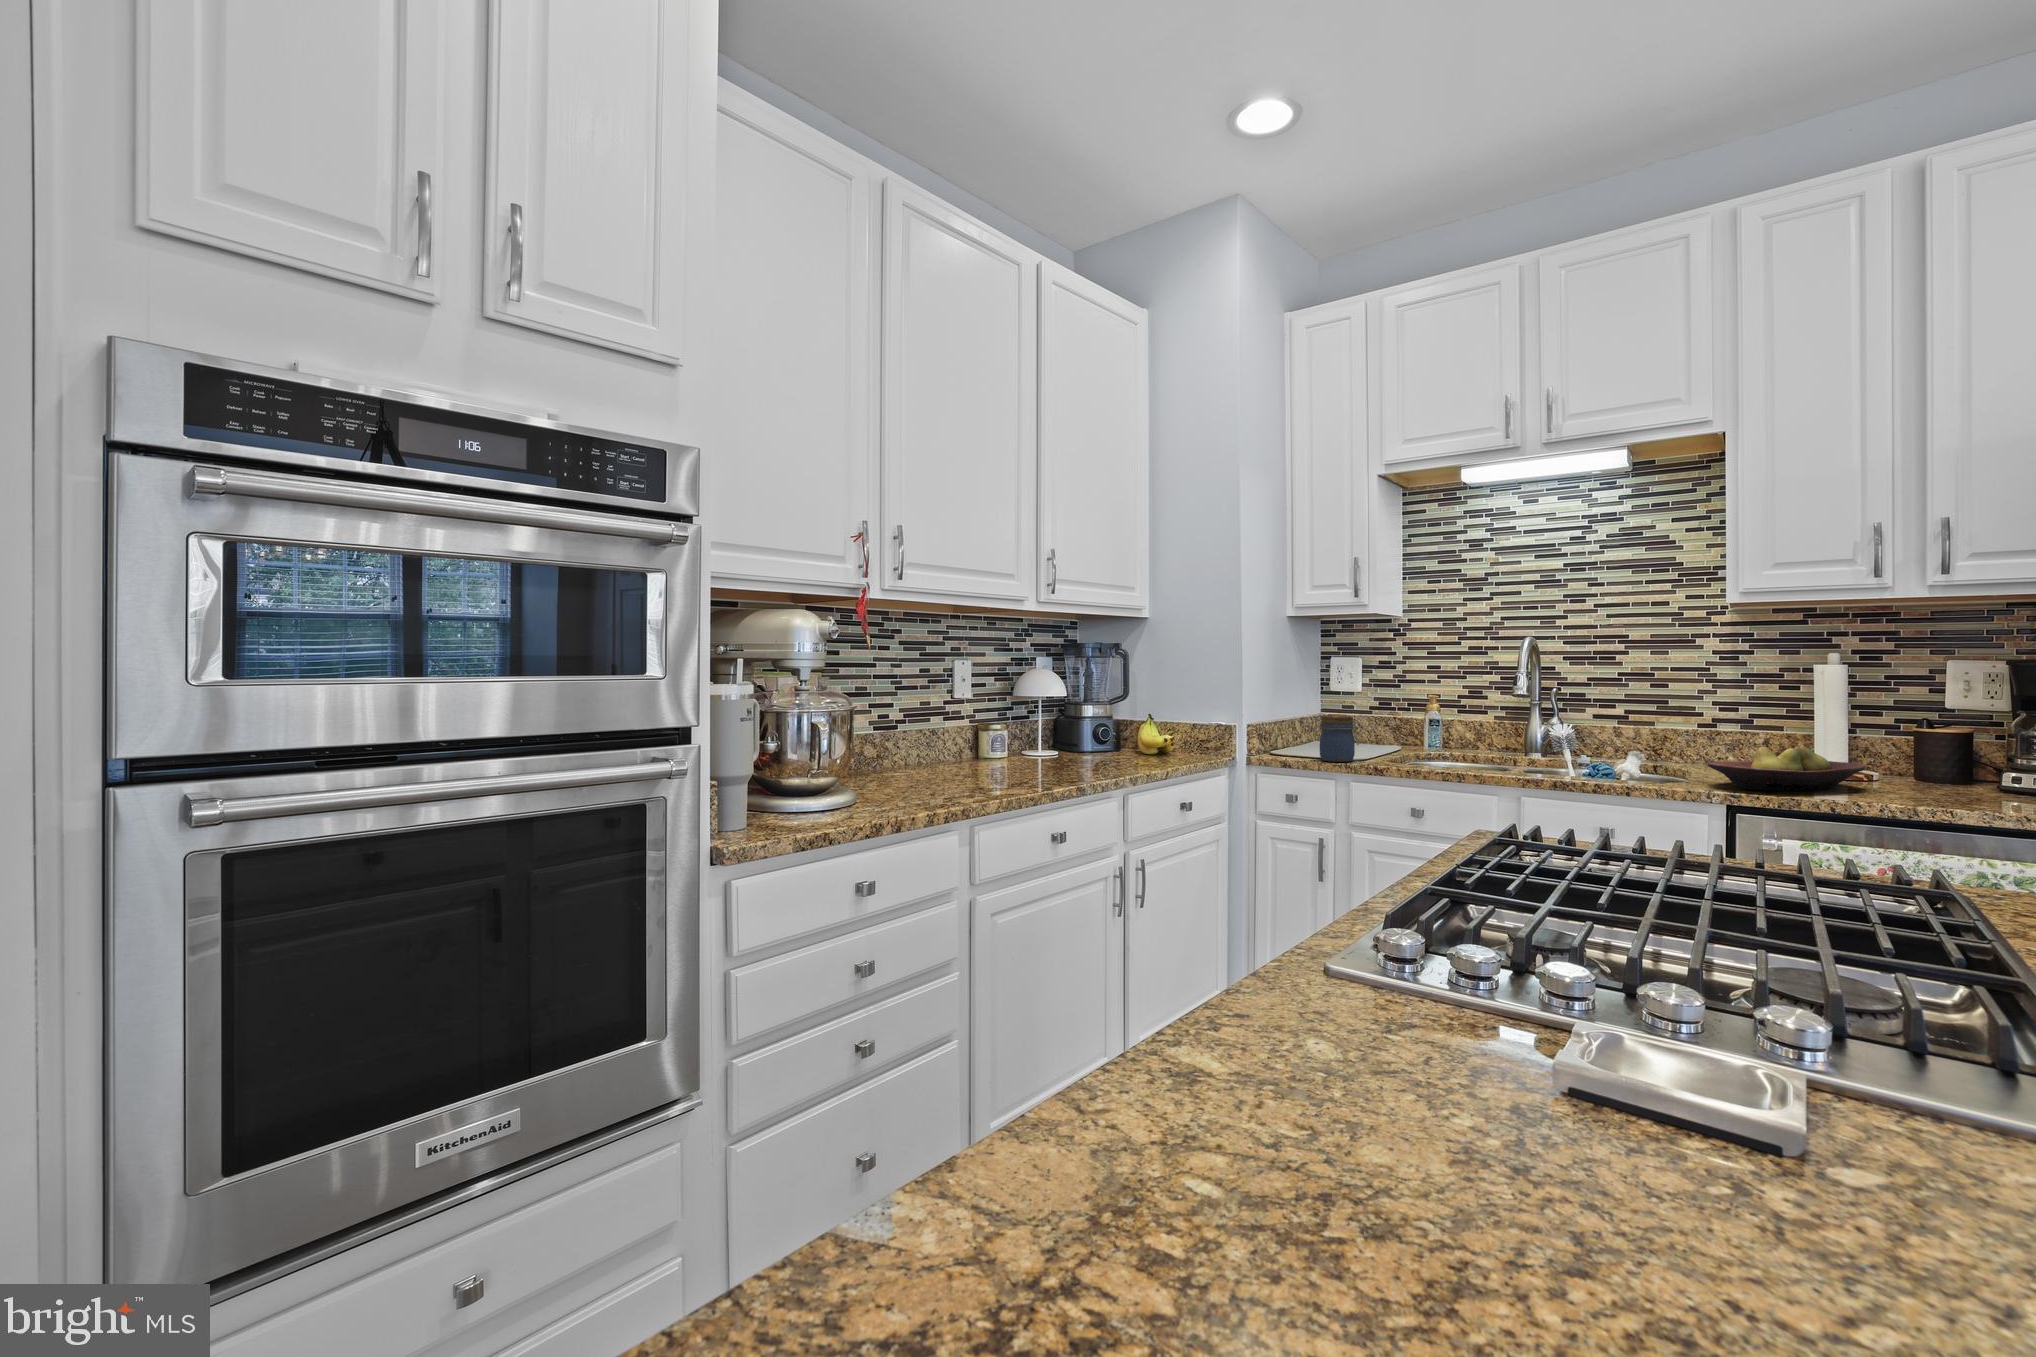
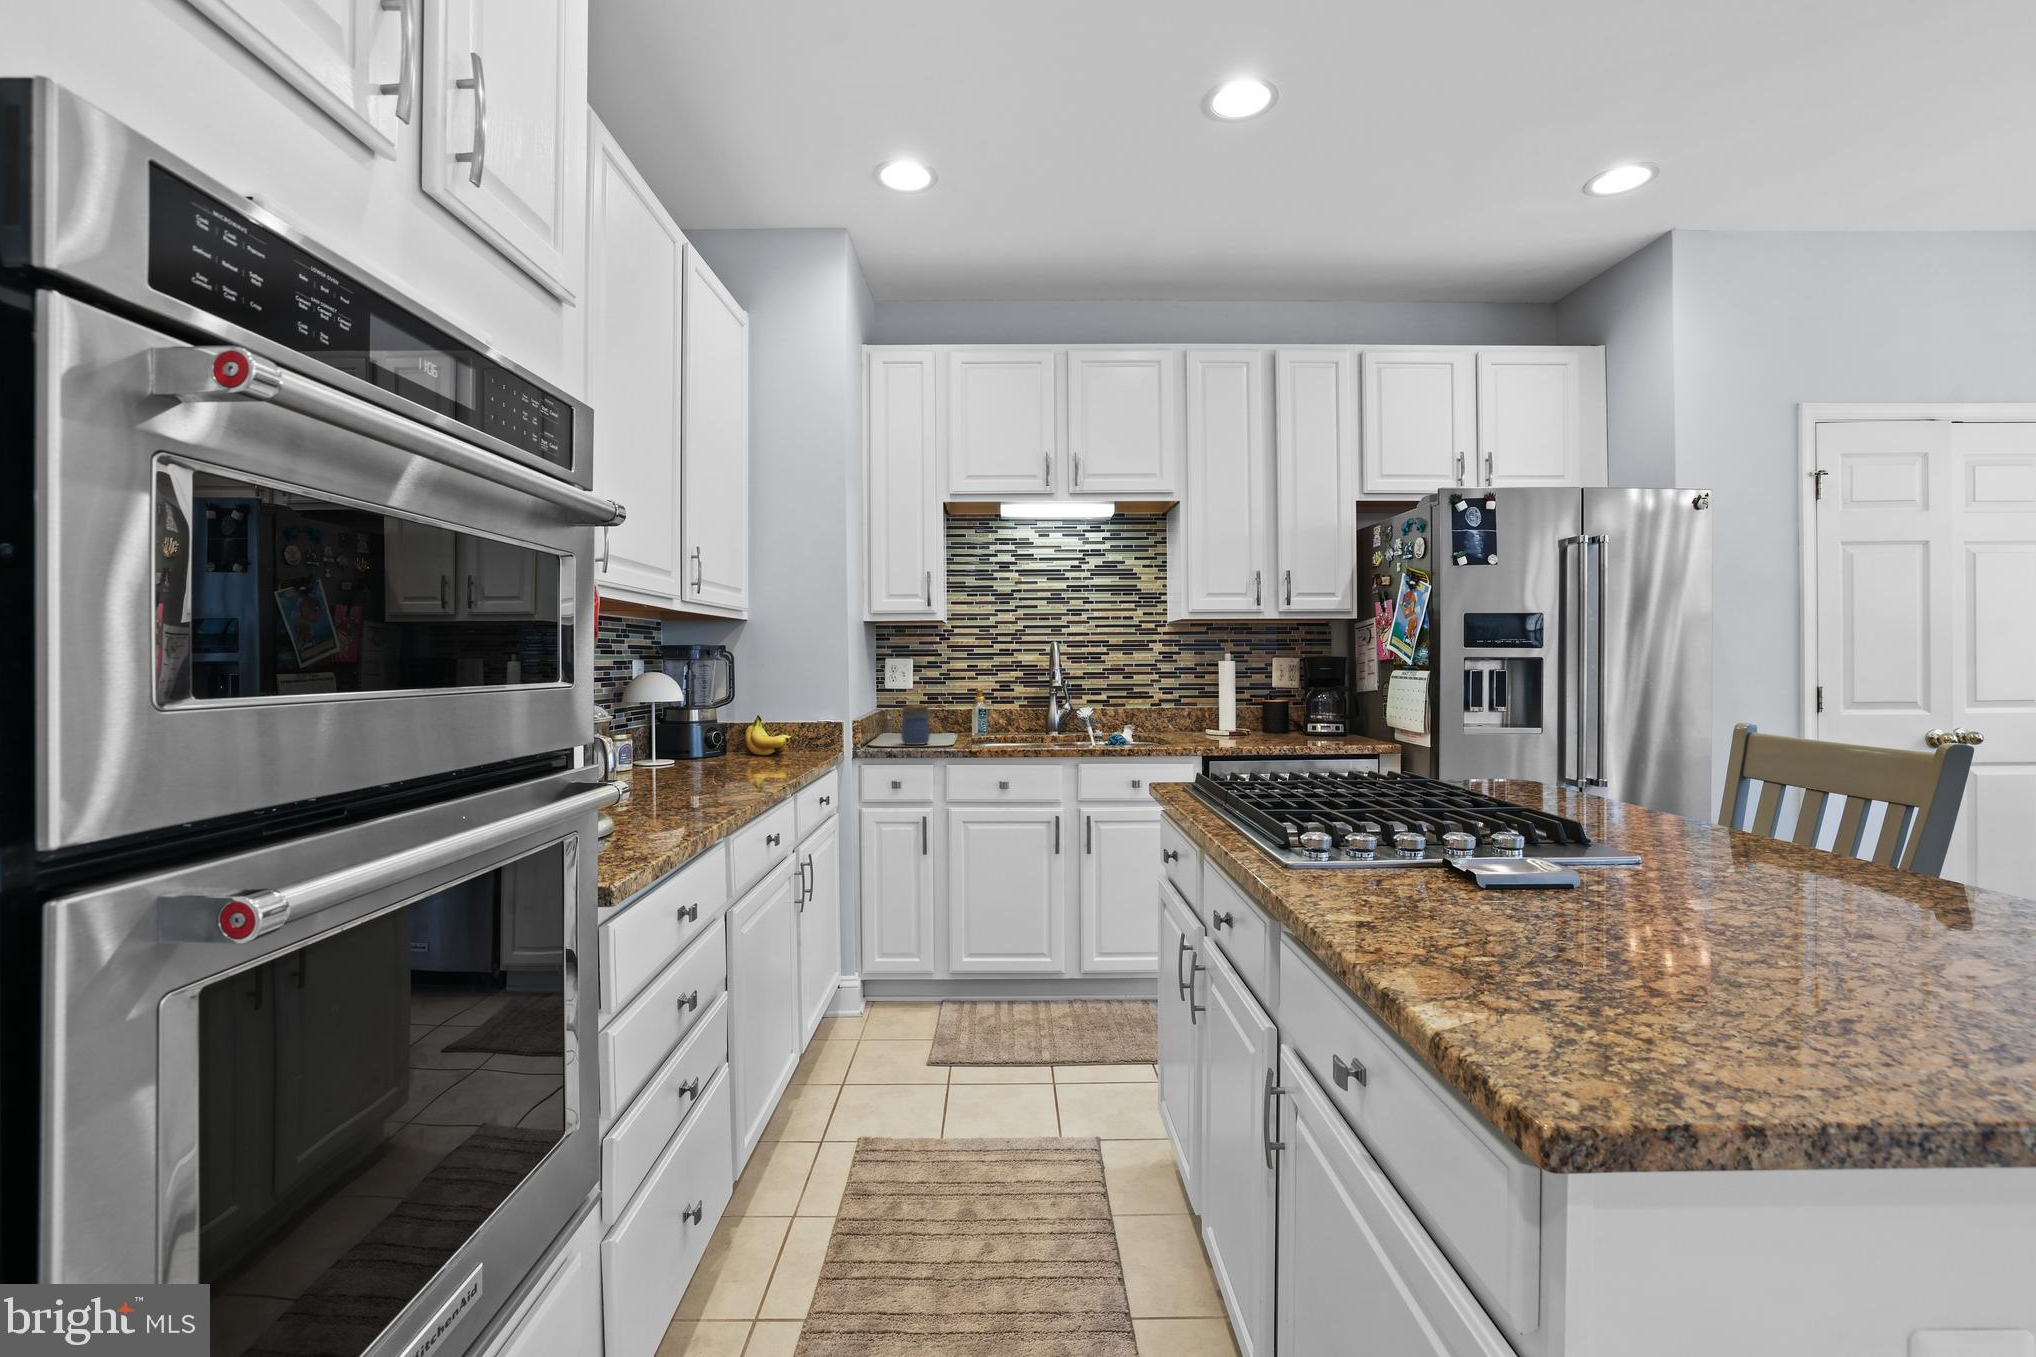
fruit bowl: present [1707,746,1866,790] -> none [1167,716,1247,746]

